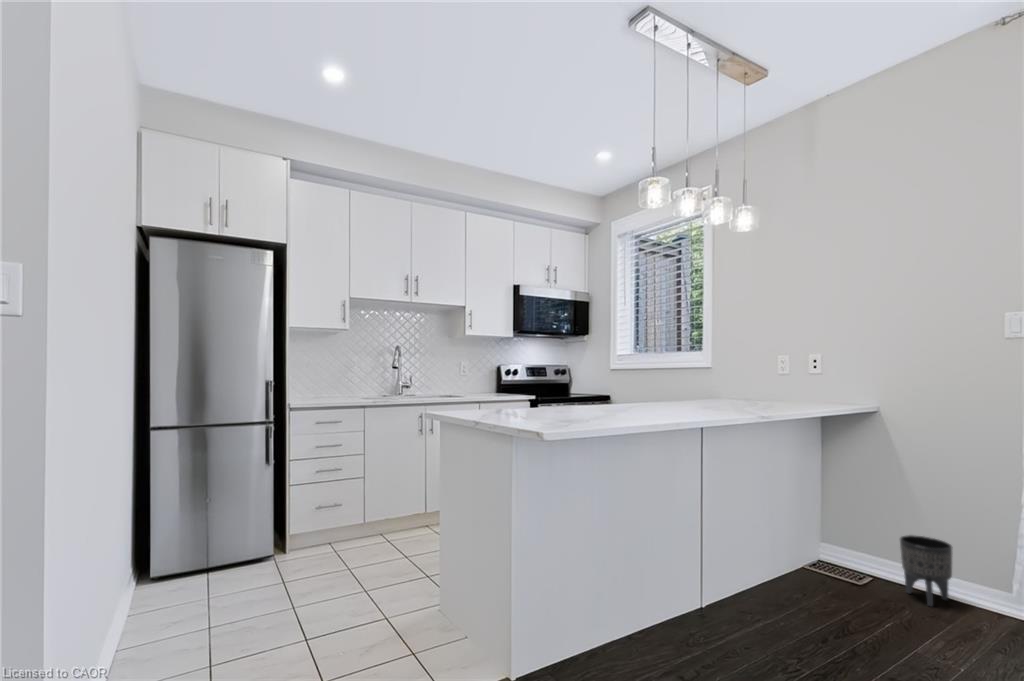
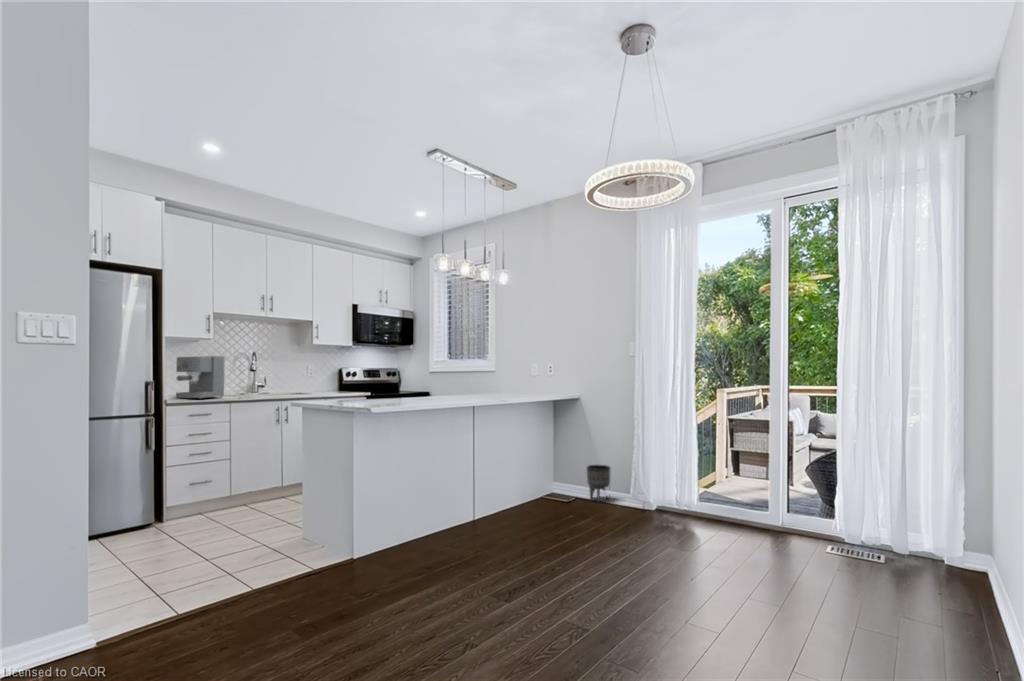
coffee maker: none [303,349,360,402] -> present [176,356,225,399]

